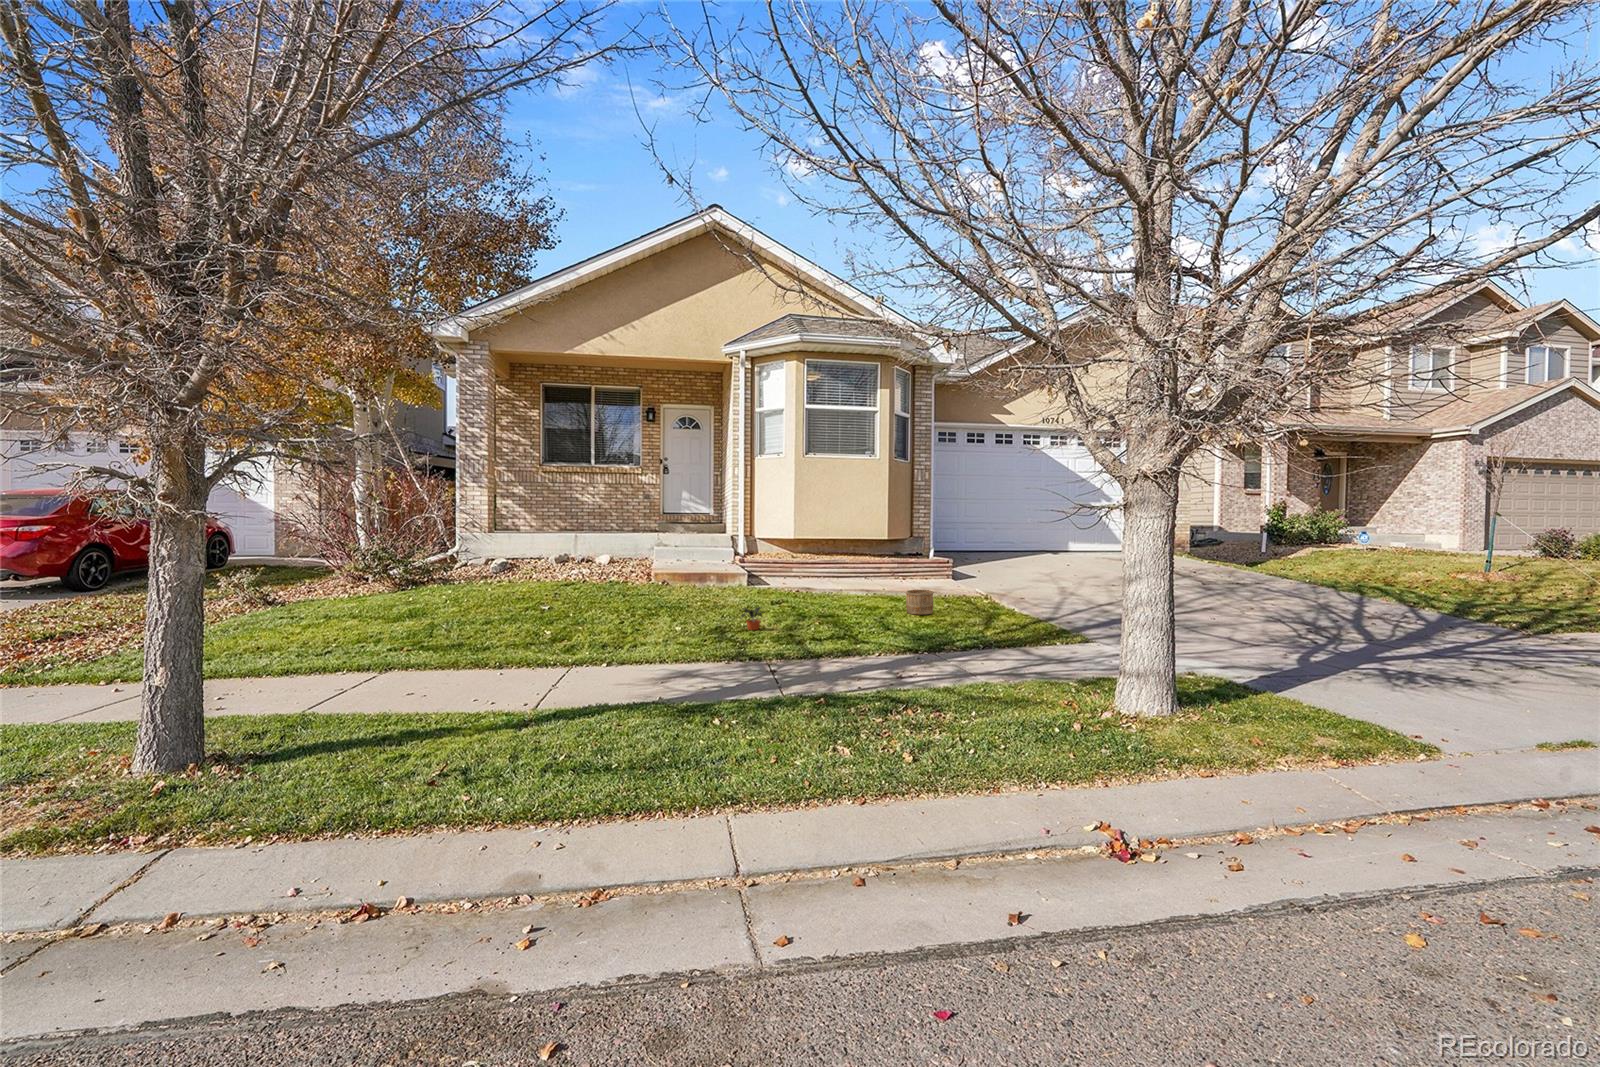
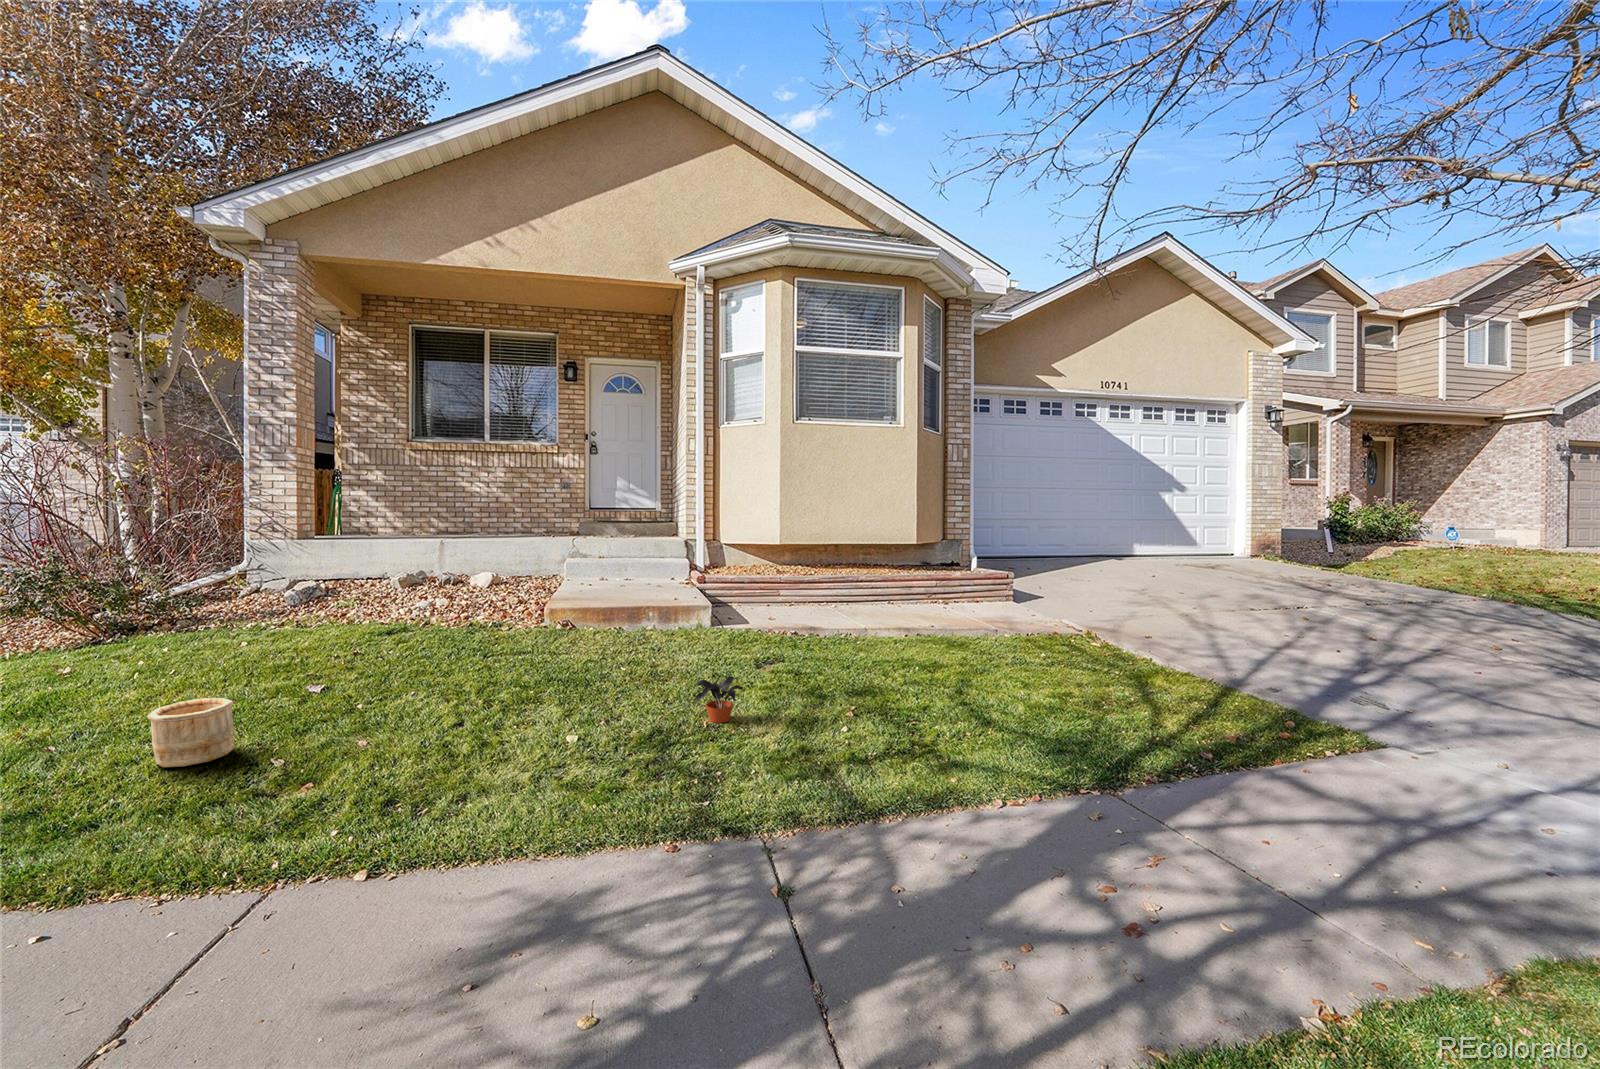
wooden bucket: present [906,590,934,615] -> present [147,698,234,767]

